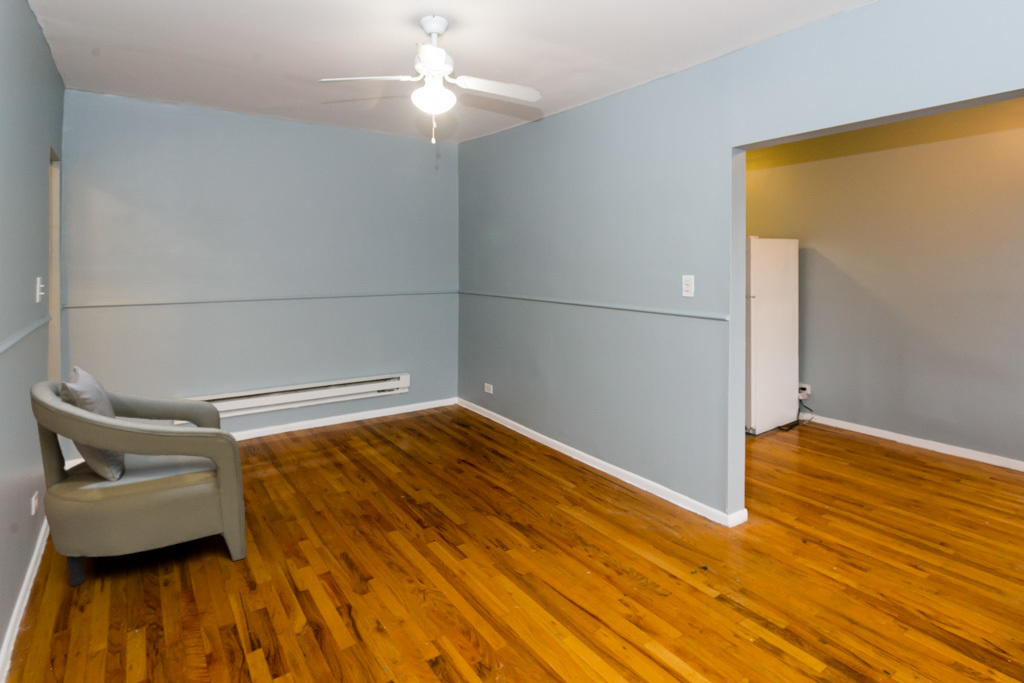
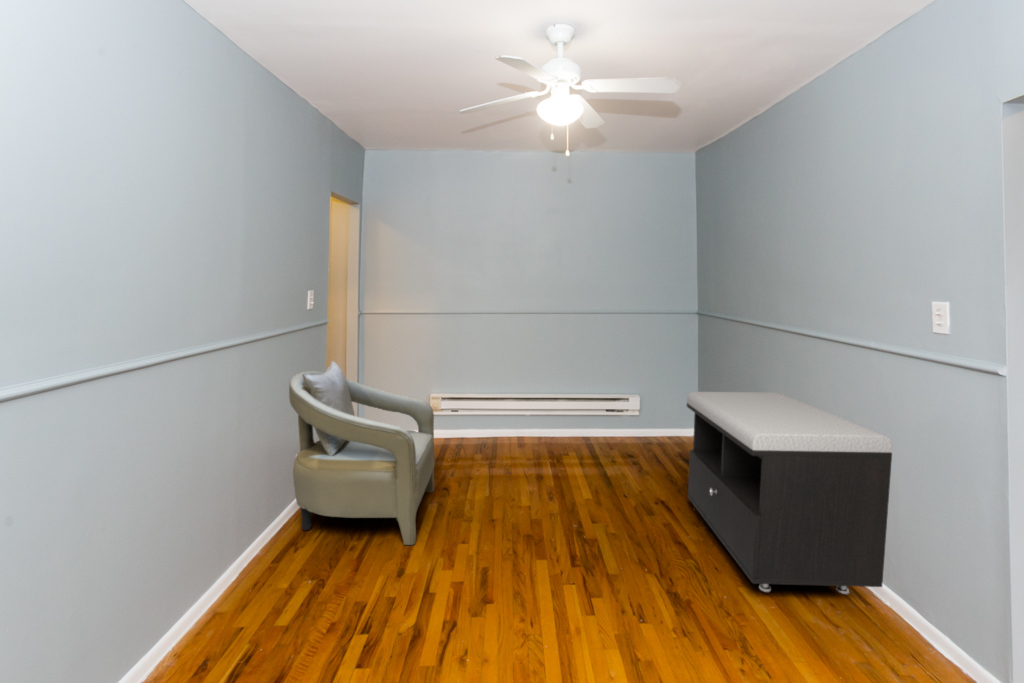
storage bench: none [483,352,645,504] -> present [687,392,892,594]

